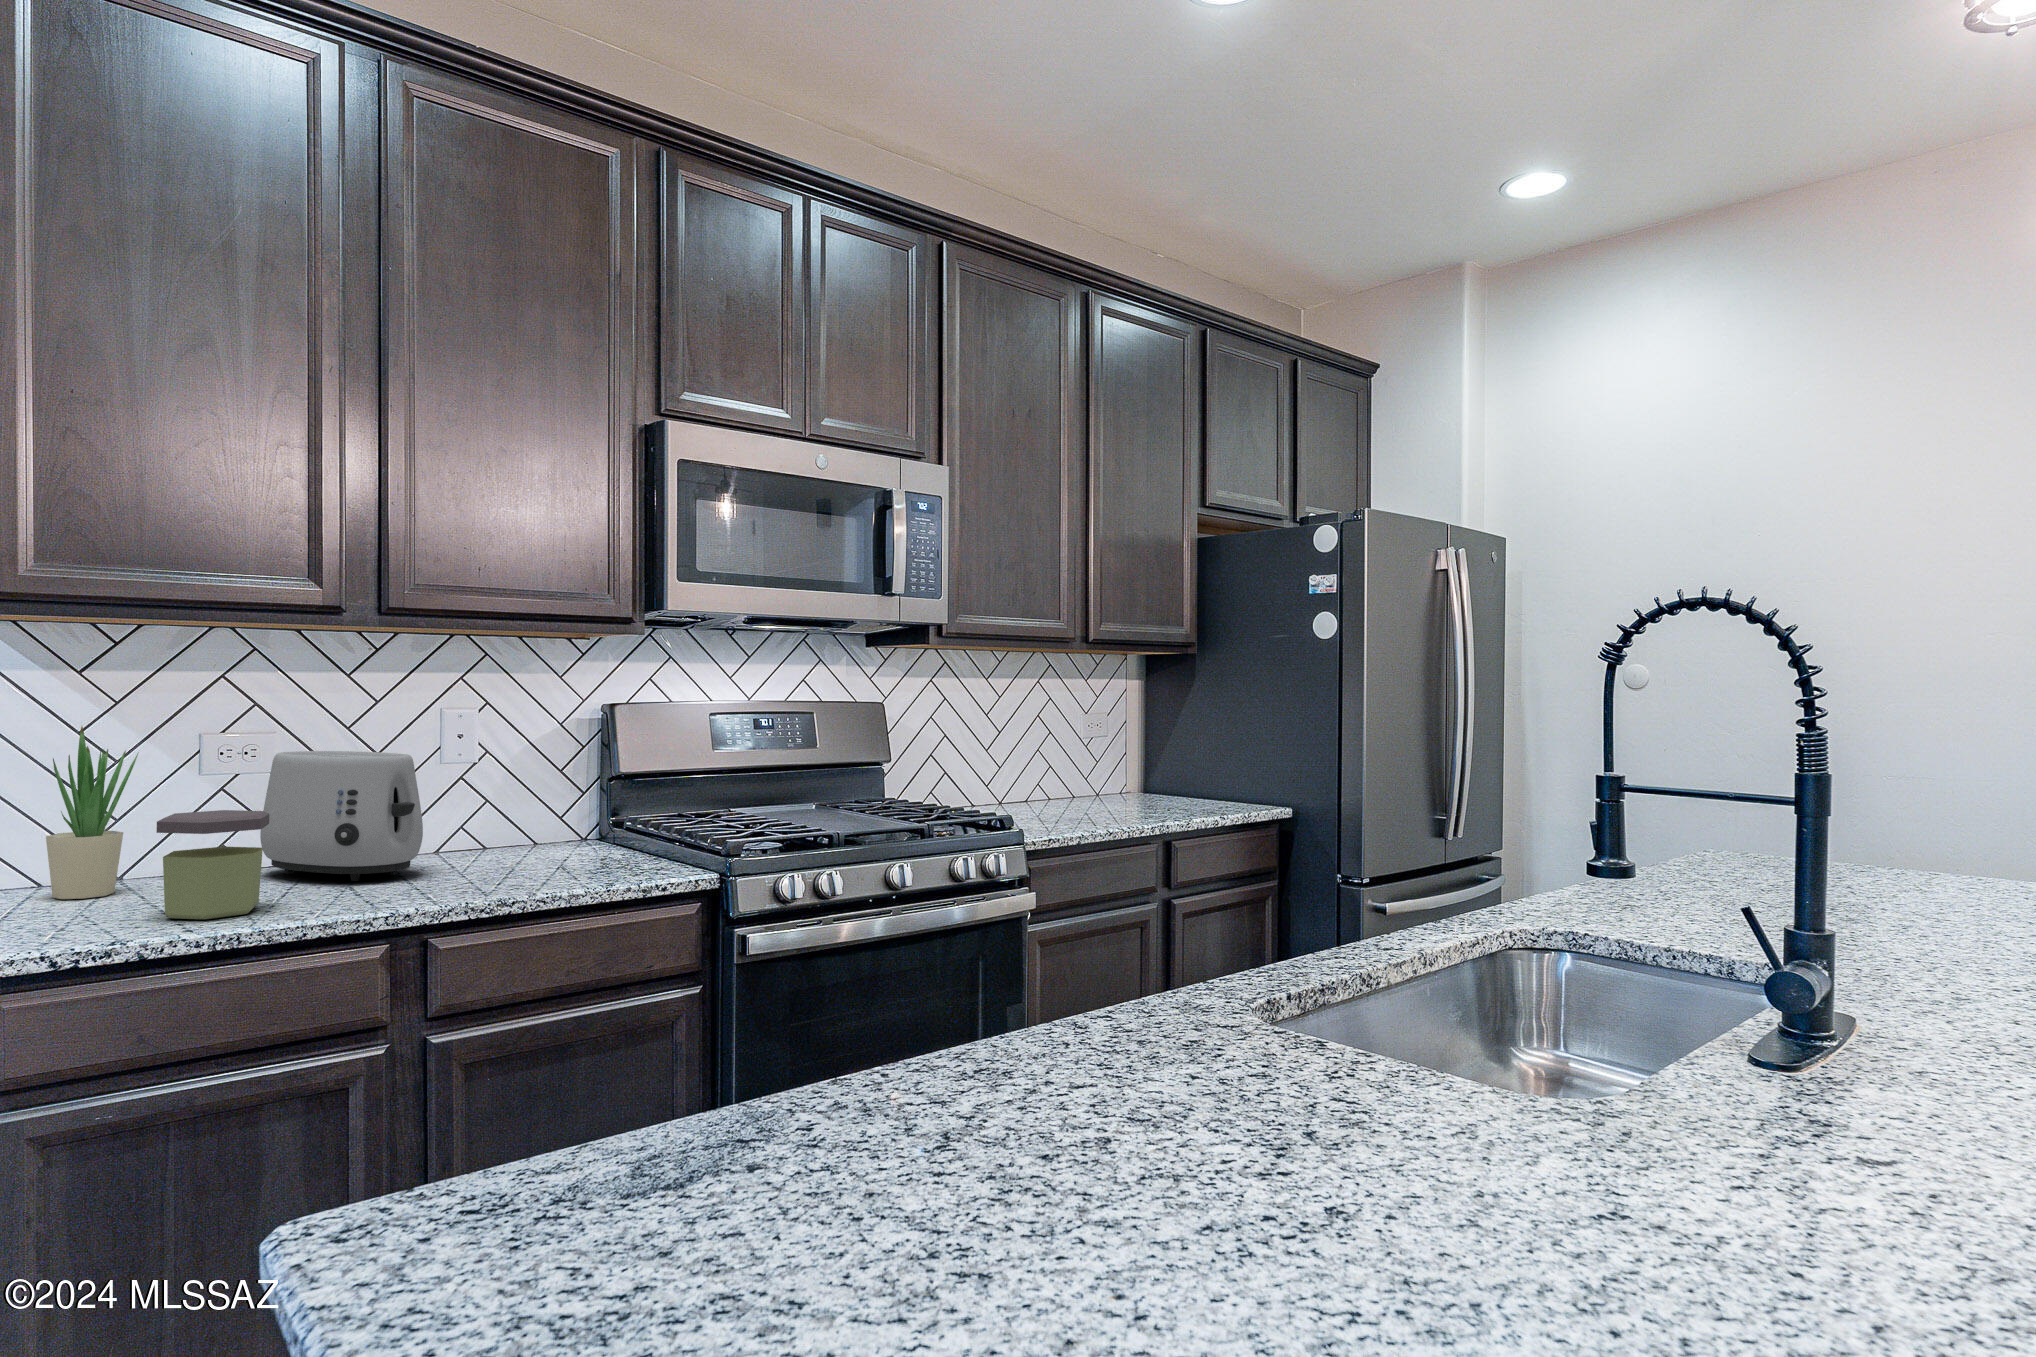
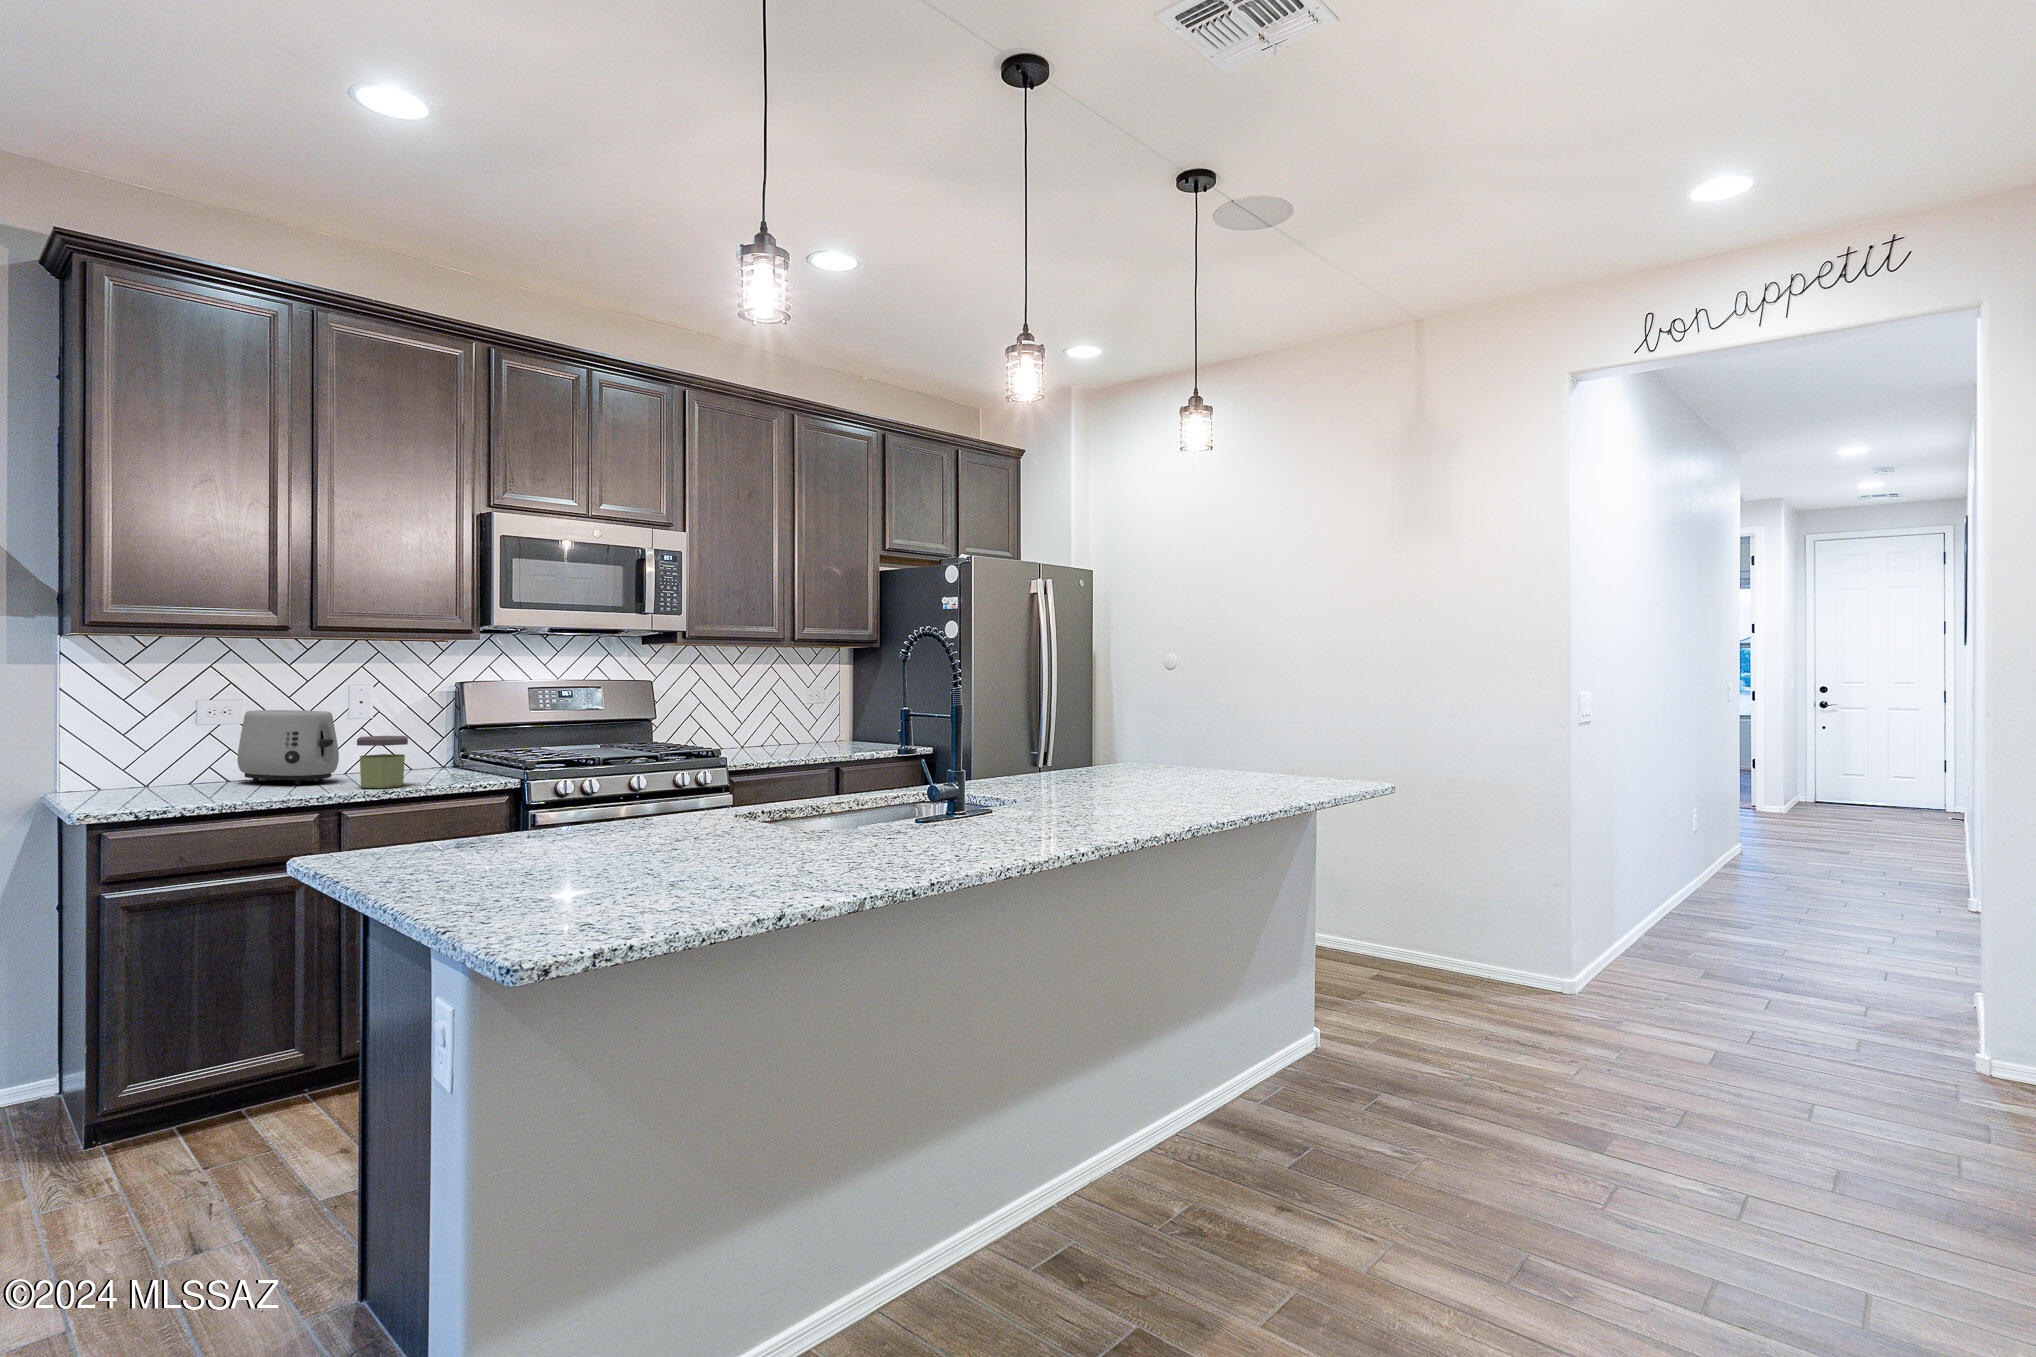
potted plant: present [46,727,138,899] -> none [111,695,165,793]
jar: present [157,810,270,919] -> present [357,736,408,788]

